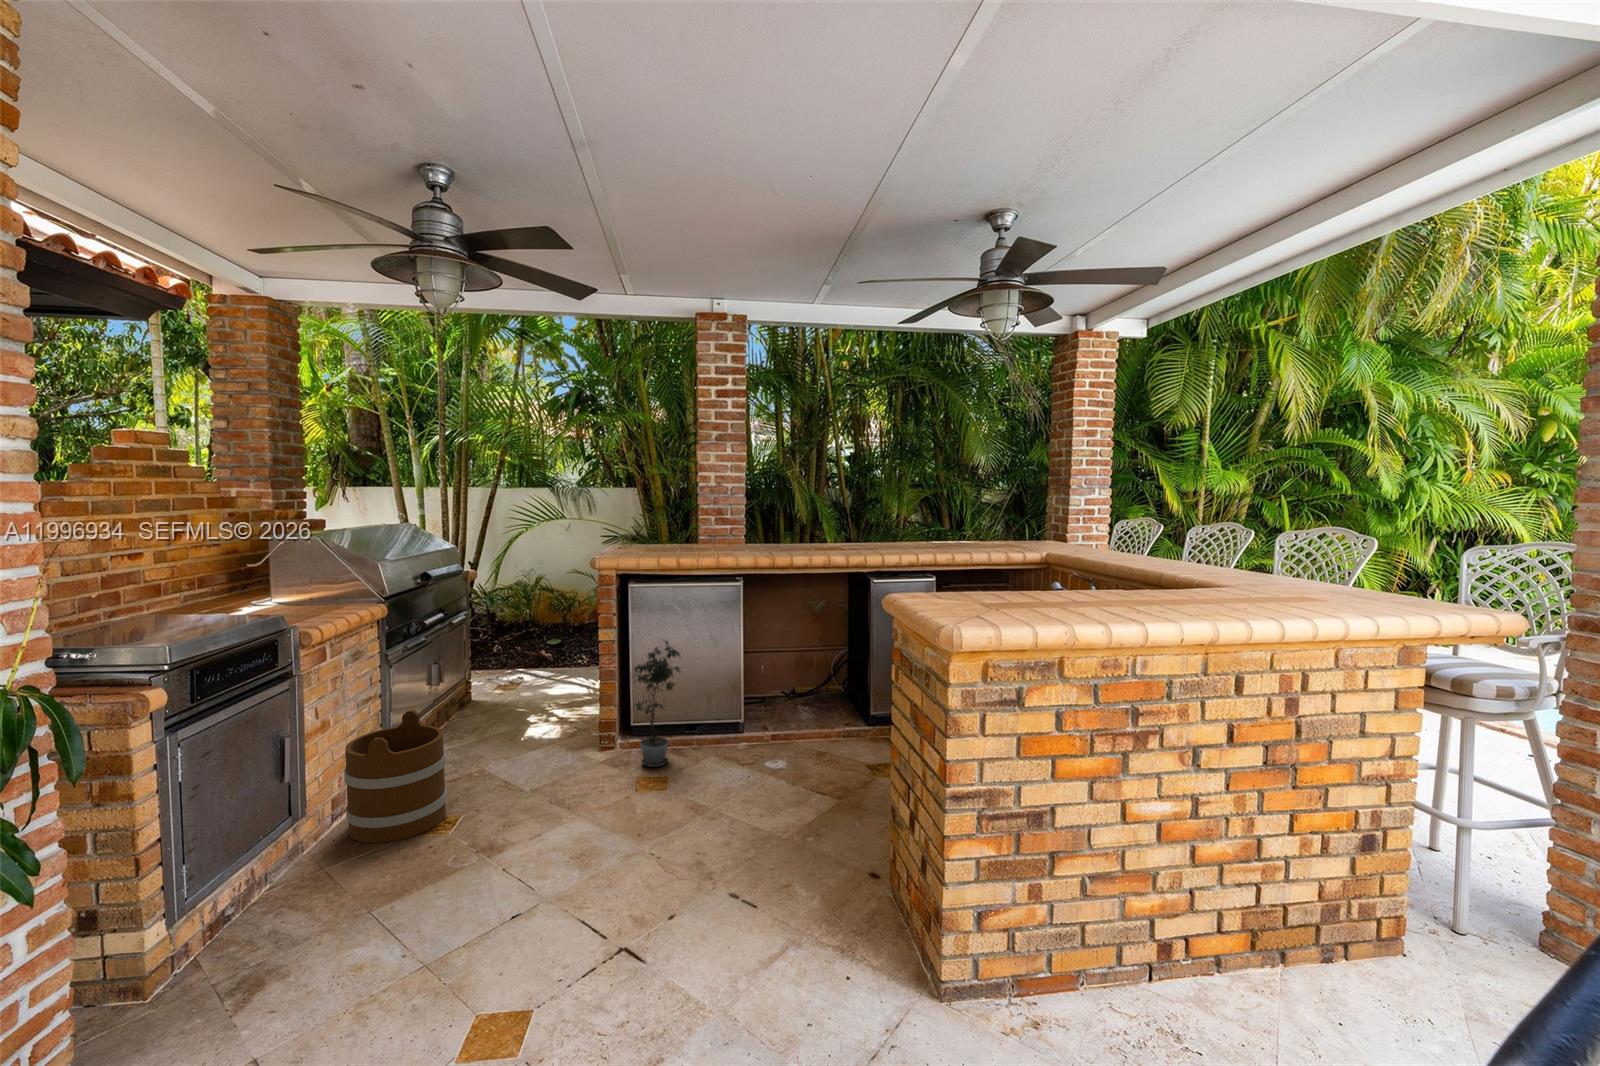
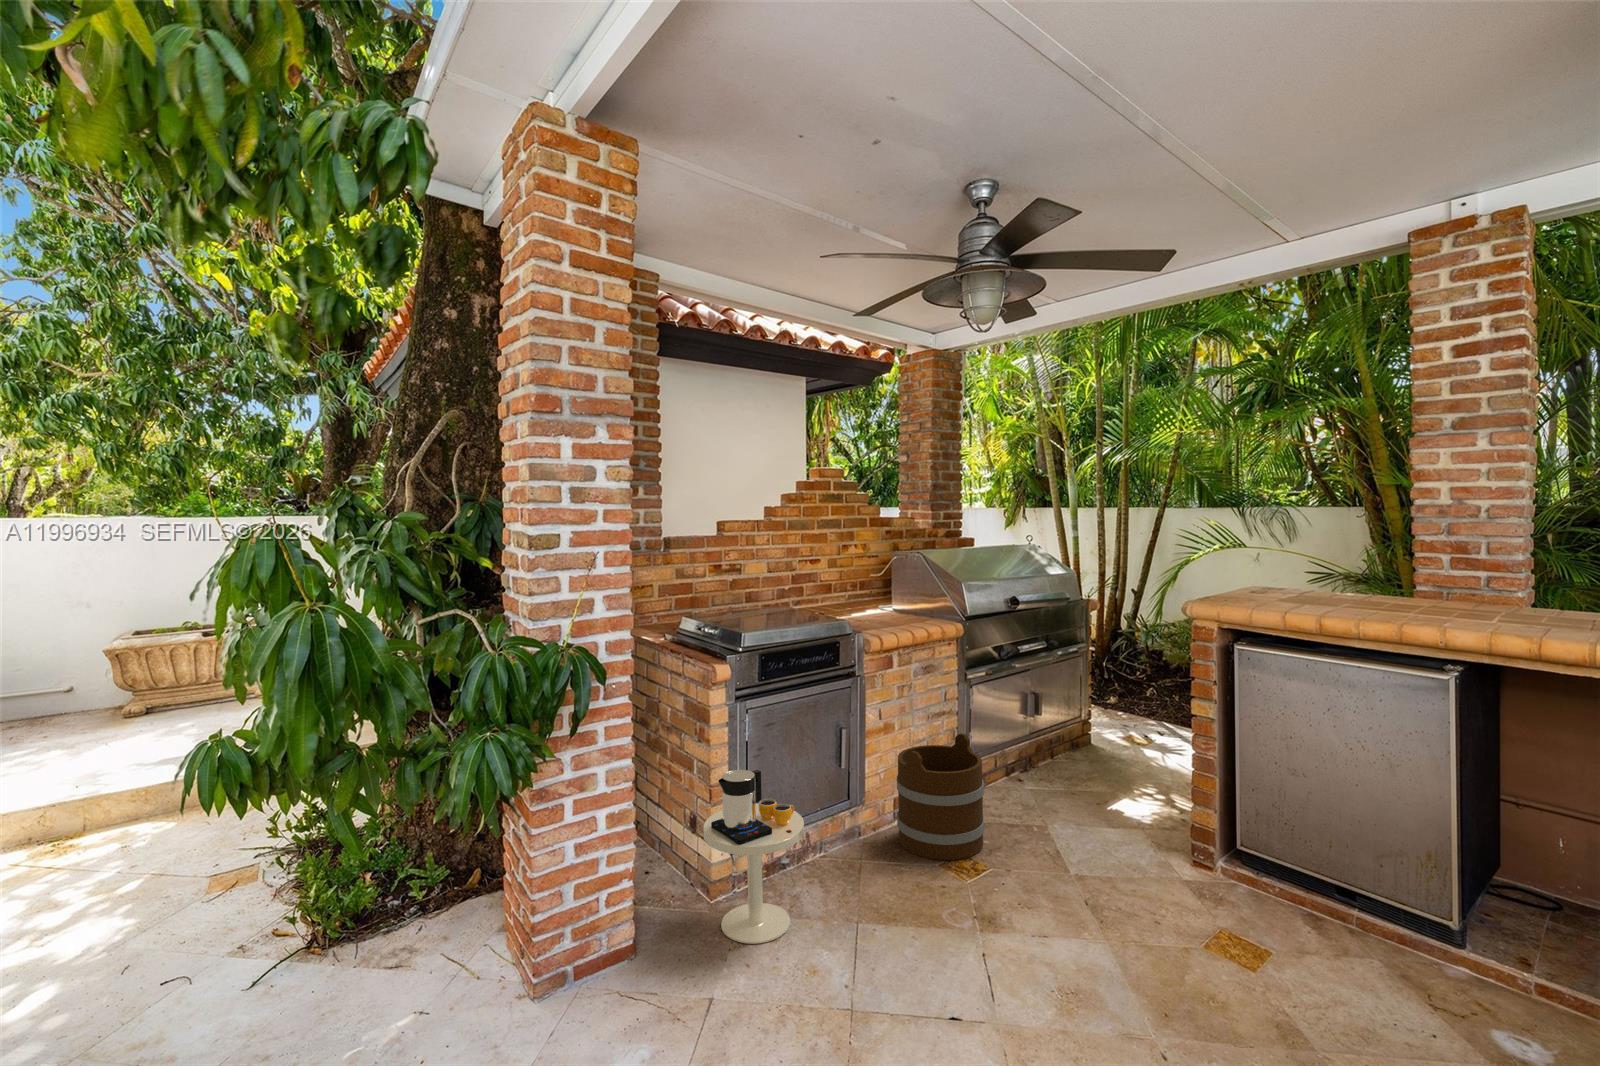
potted plant: present [632,641,680,767] -> none [1209,724,1299,903]
side table: none [149,802,309,1018] -> present [703,770,804,944]

